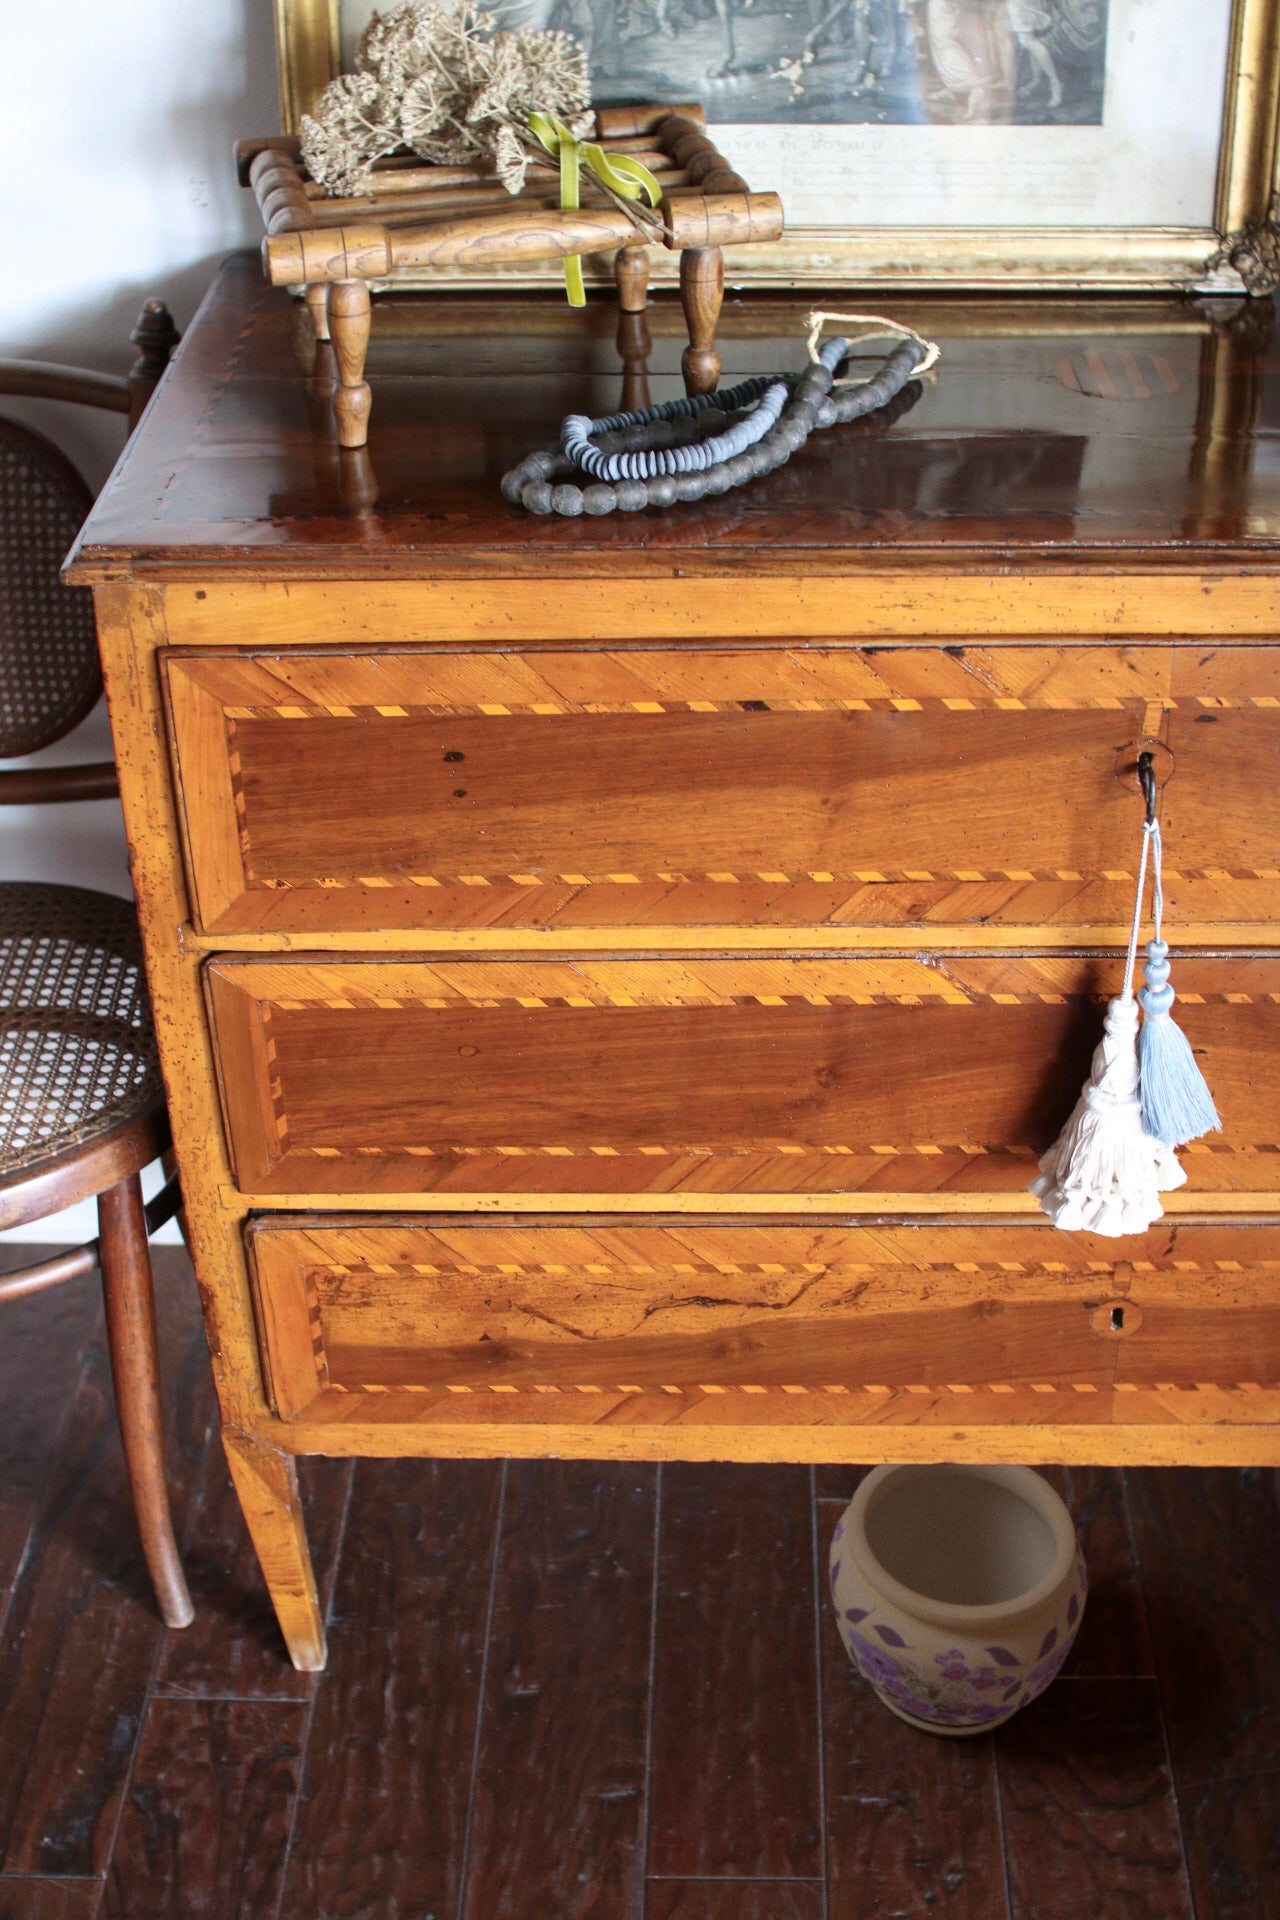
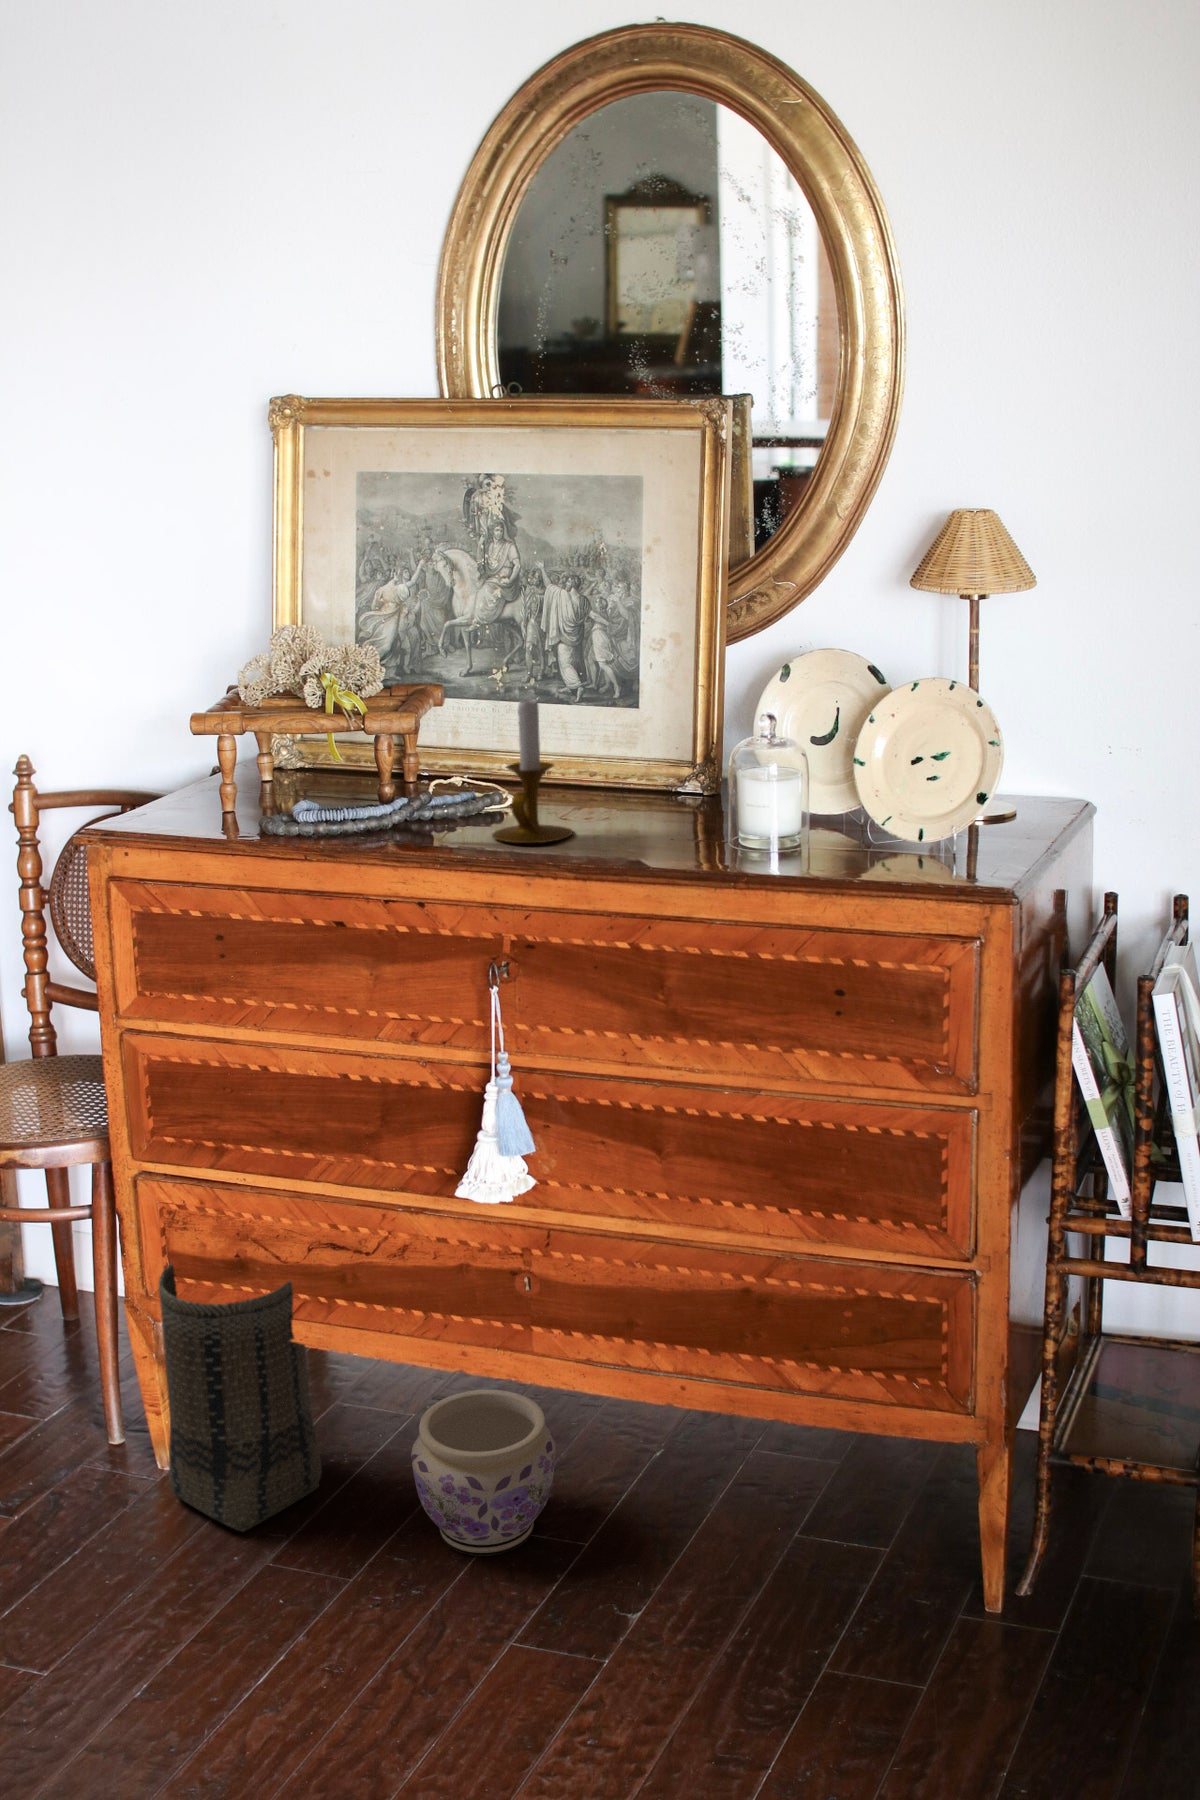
candlestick: none [1017,129,1195,473] -> present [492,699,573,843]
basket: none [325,1271,613,1776] -> present [159,1264,322,1531]

